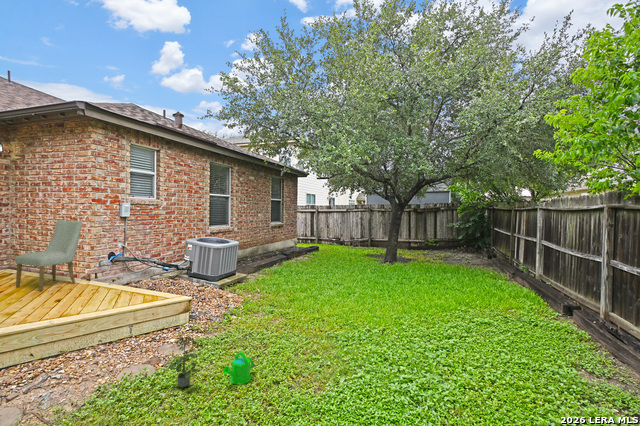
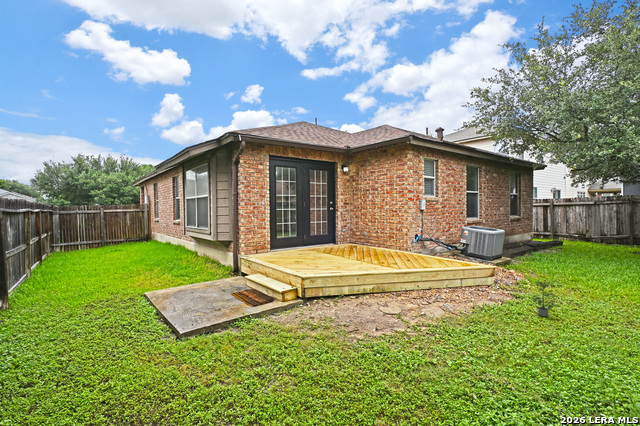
chair: present [15,220,82,291] -> none [372,212,404,255]
watering can: present [223,352,254,385] -> none [579,299,601,323]

